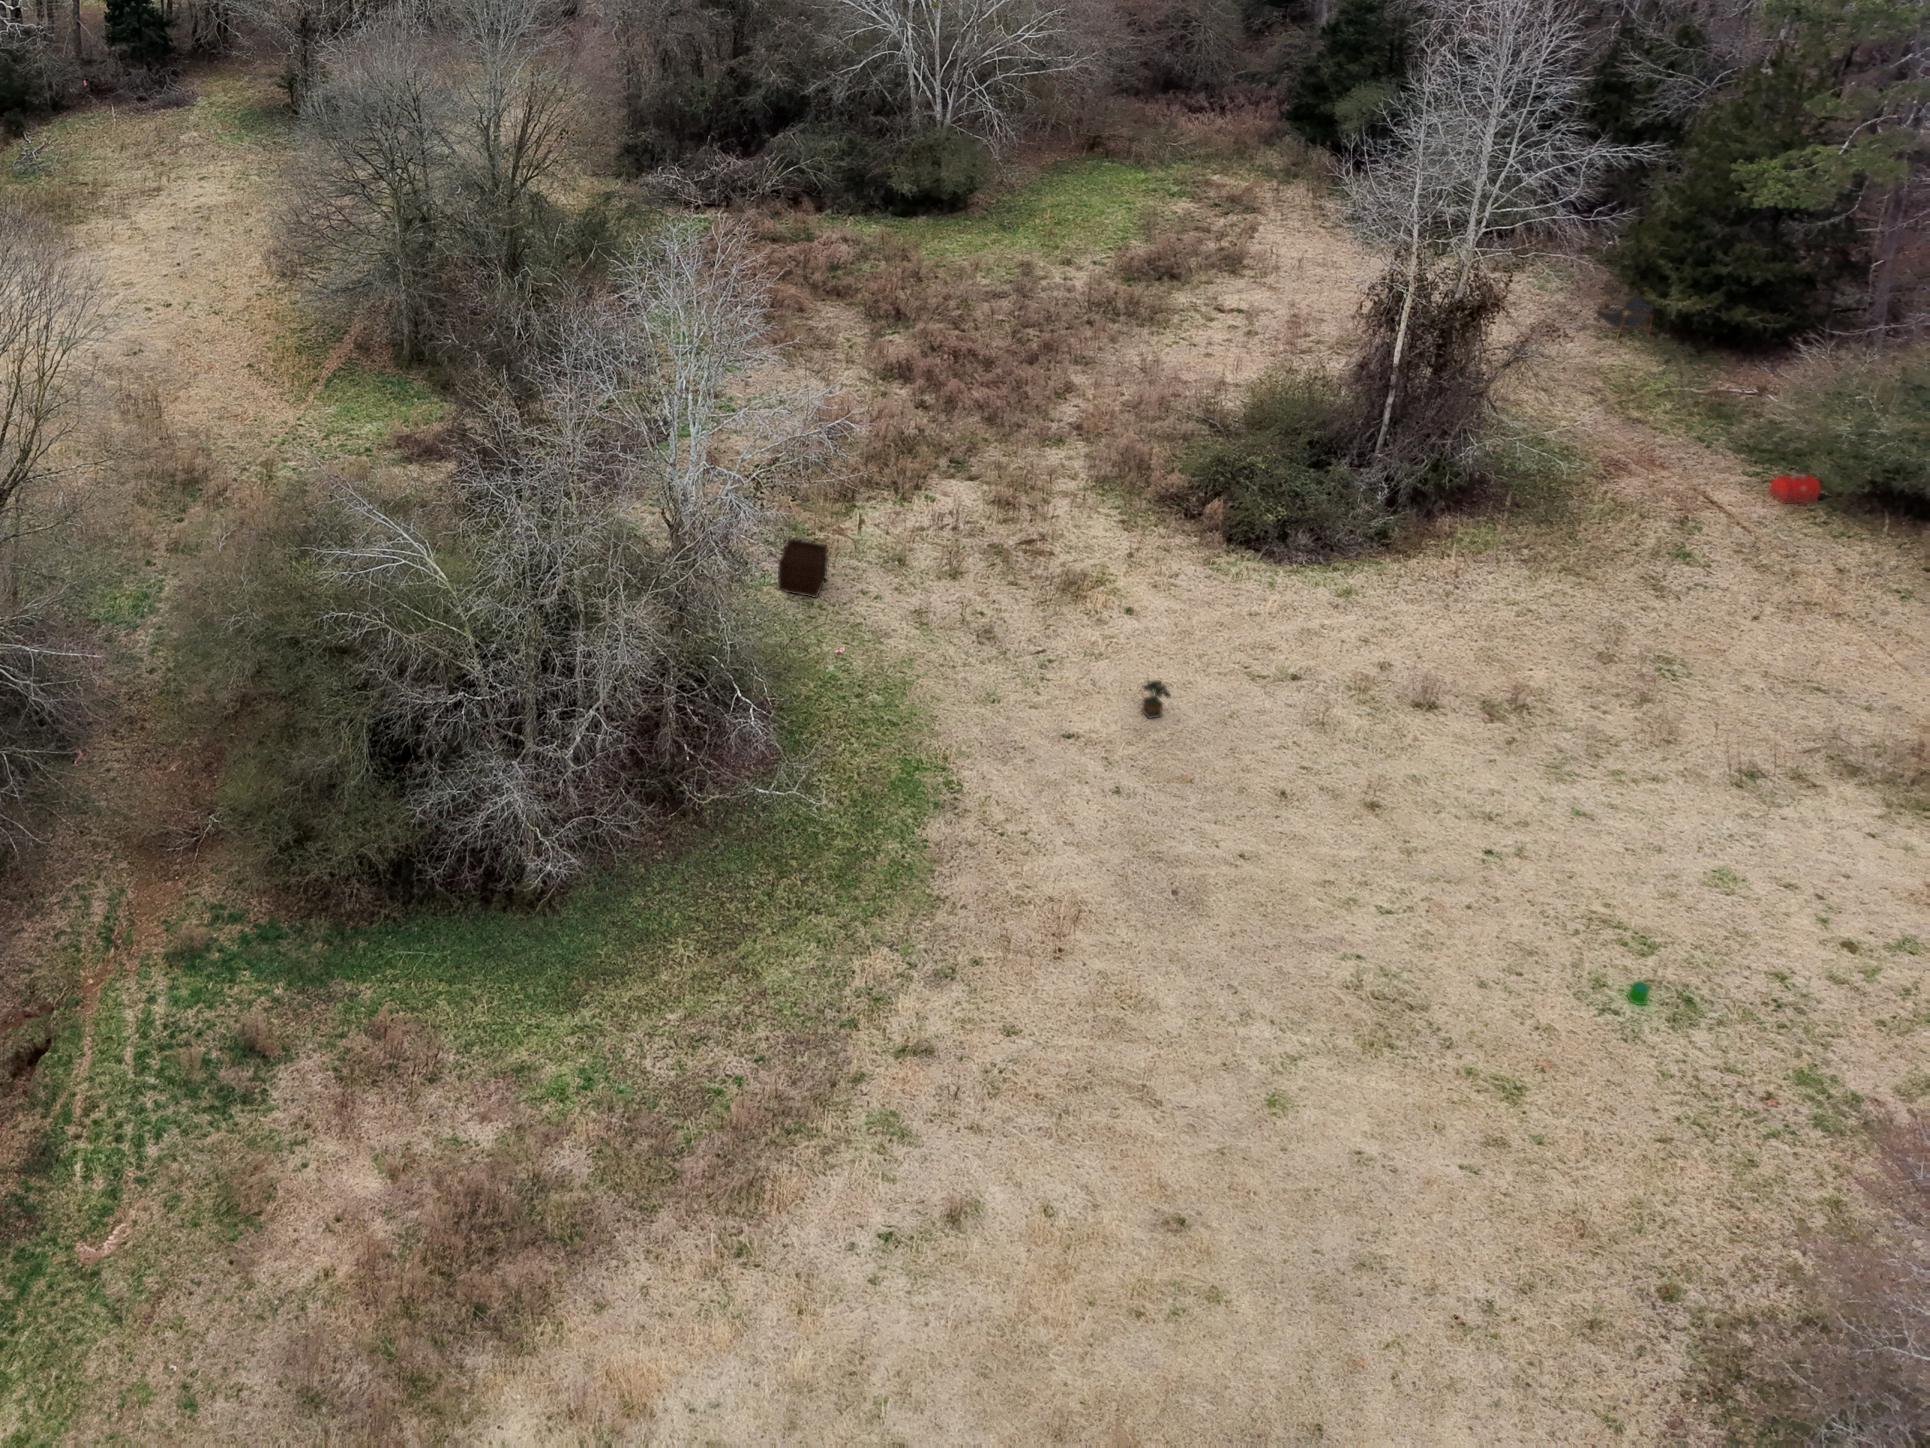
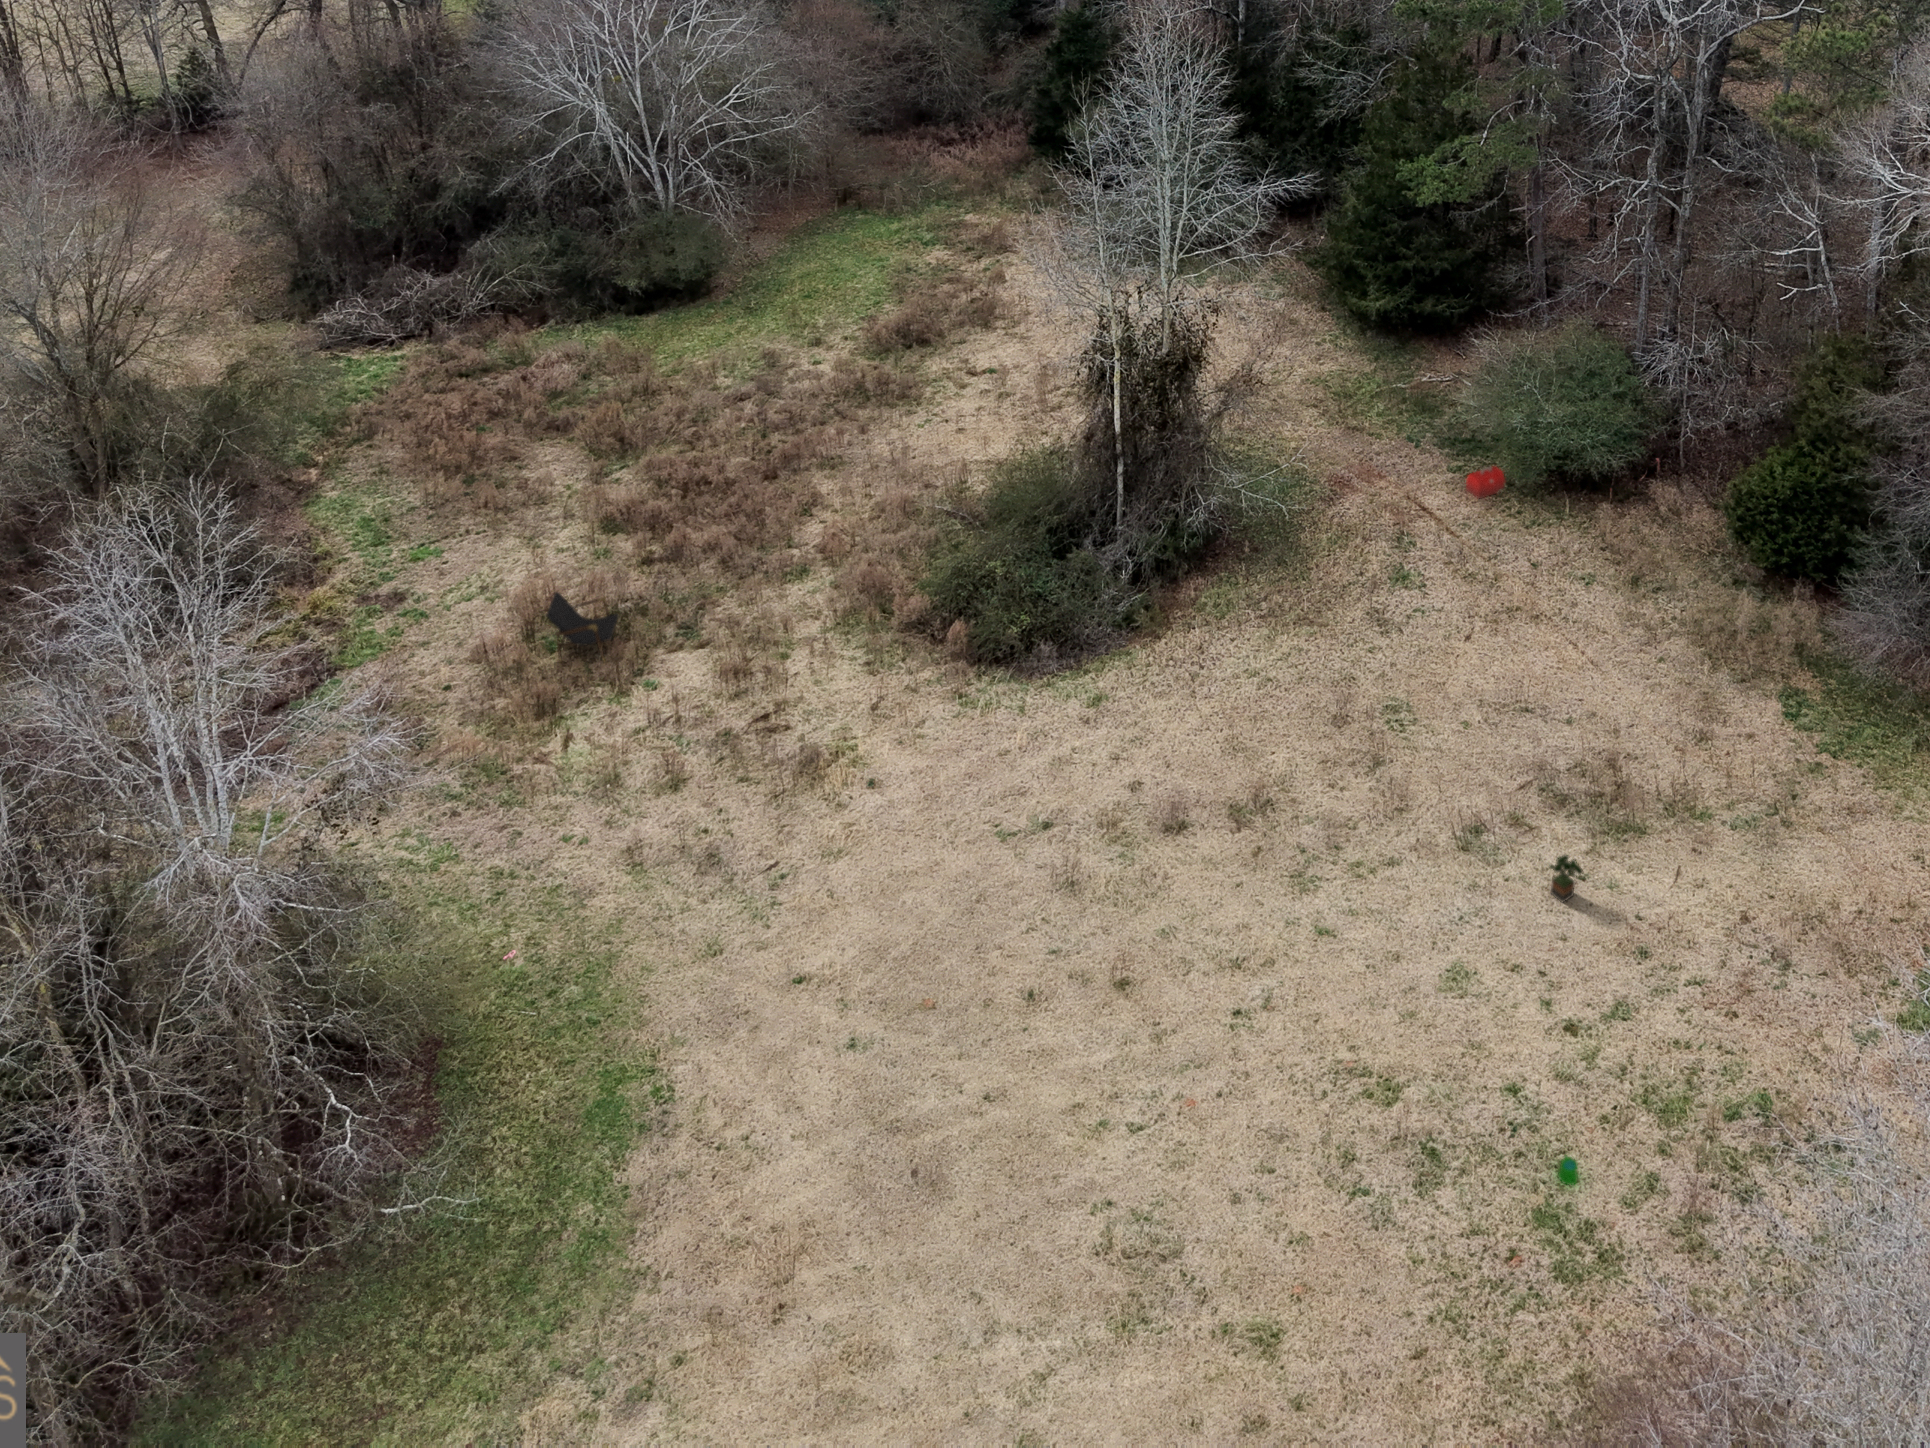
lounge chair: present [1595,294,1653,338] -> present [547,592,618,661]
wooden crate: present [778,539,828,598] -> none [417,805,497,882]
potted tree: present [1142,681,1170,719] -> present [1549,855,1583,902]
watering can: present [1627,981,1649,1005] -> present [1558,1155,1578,1185]

